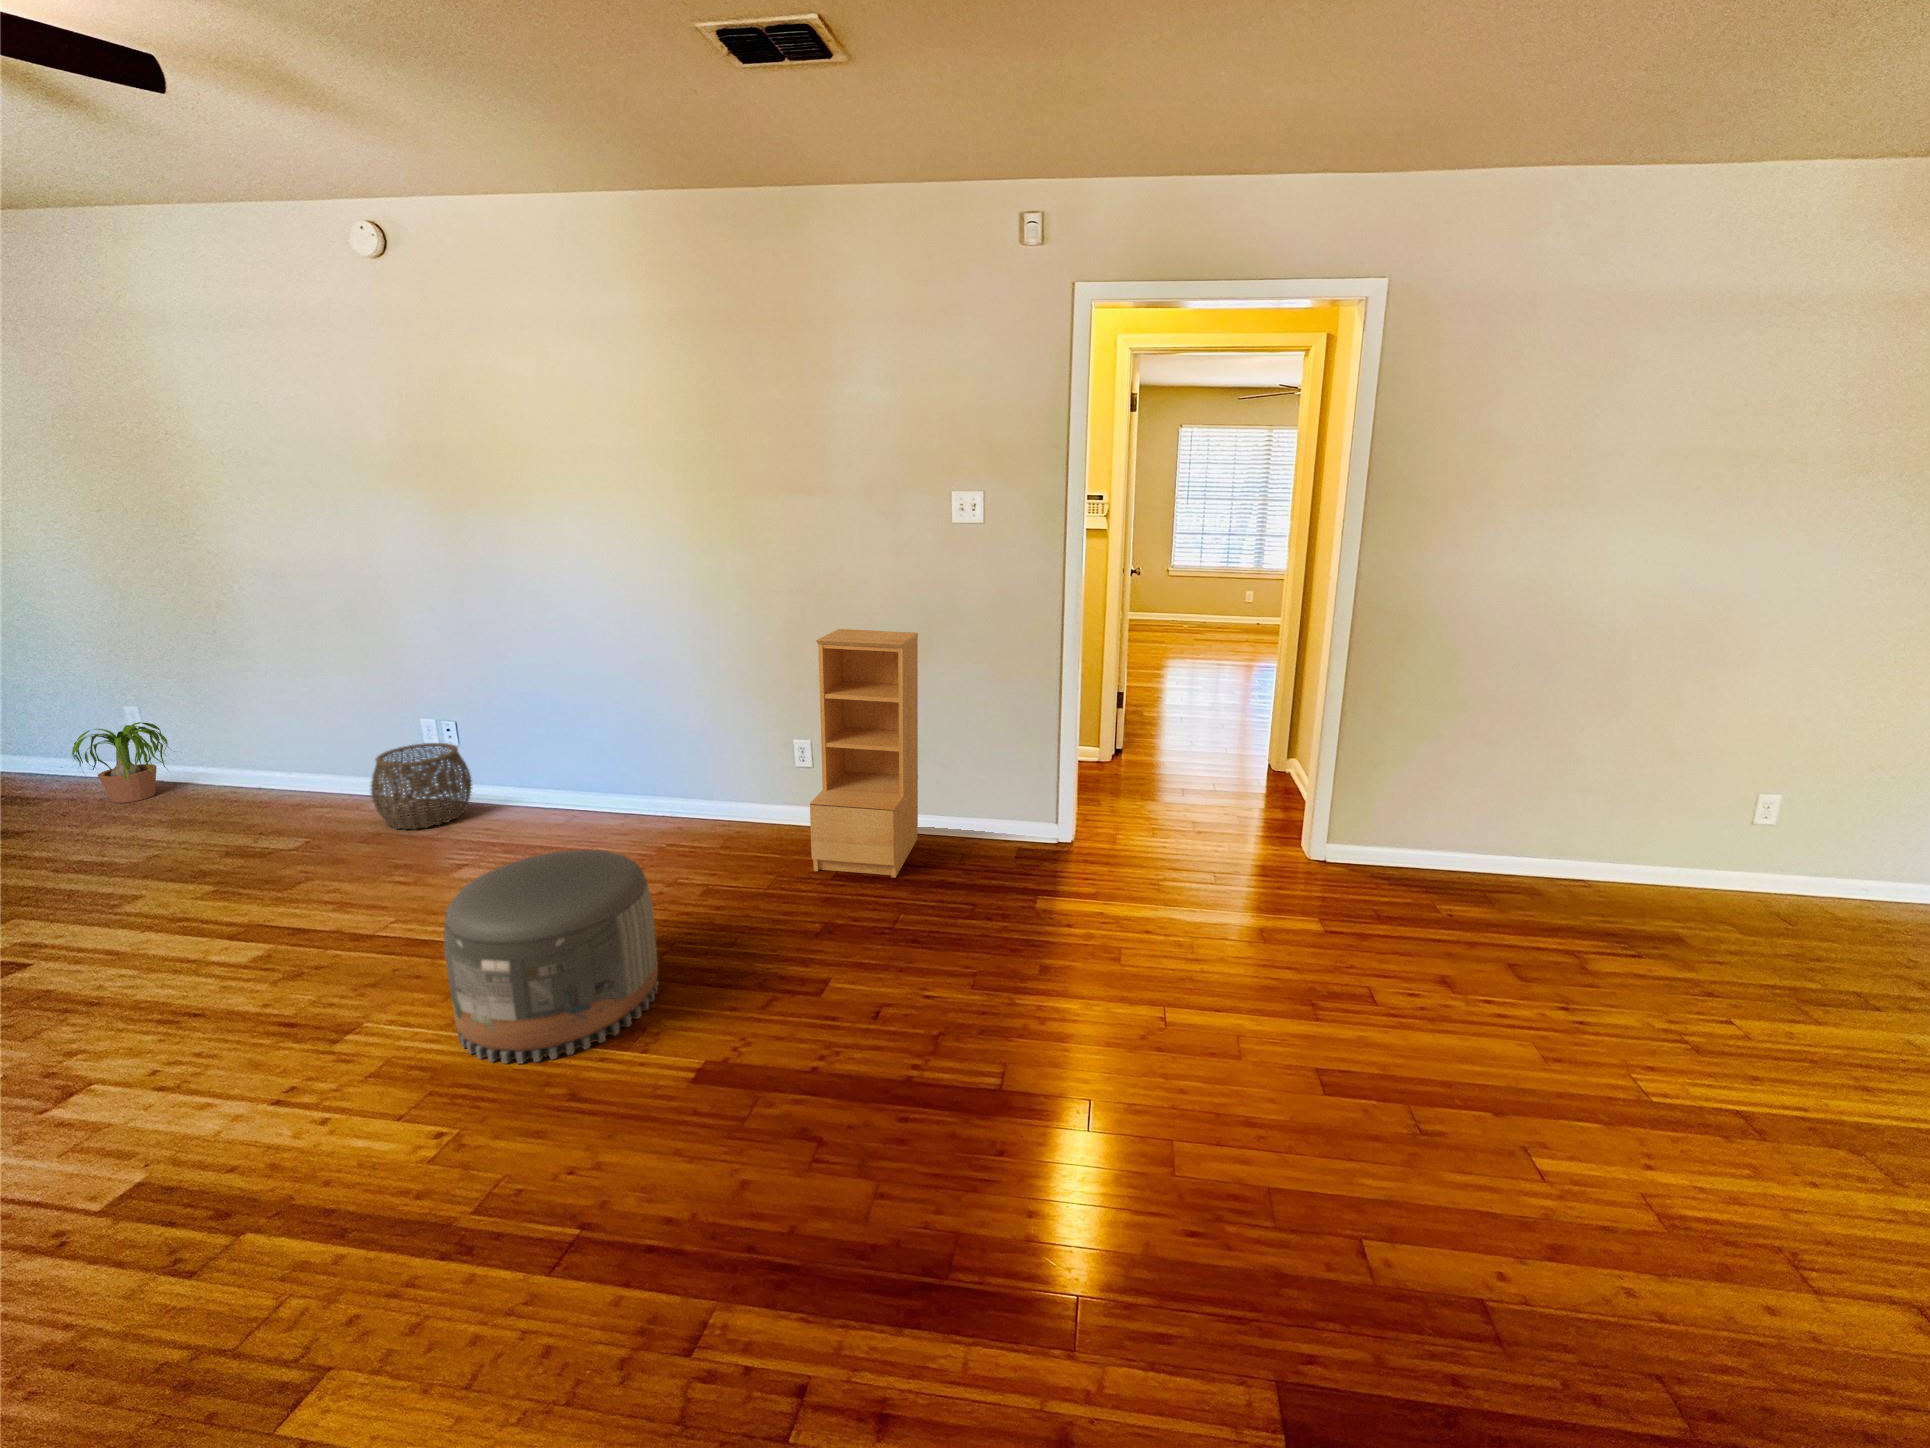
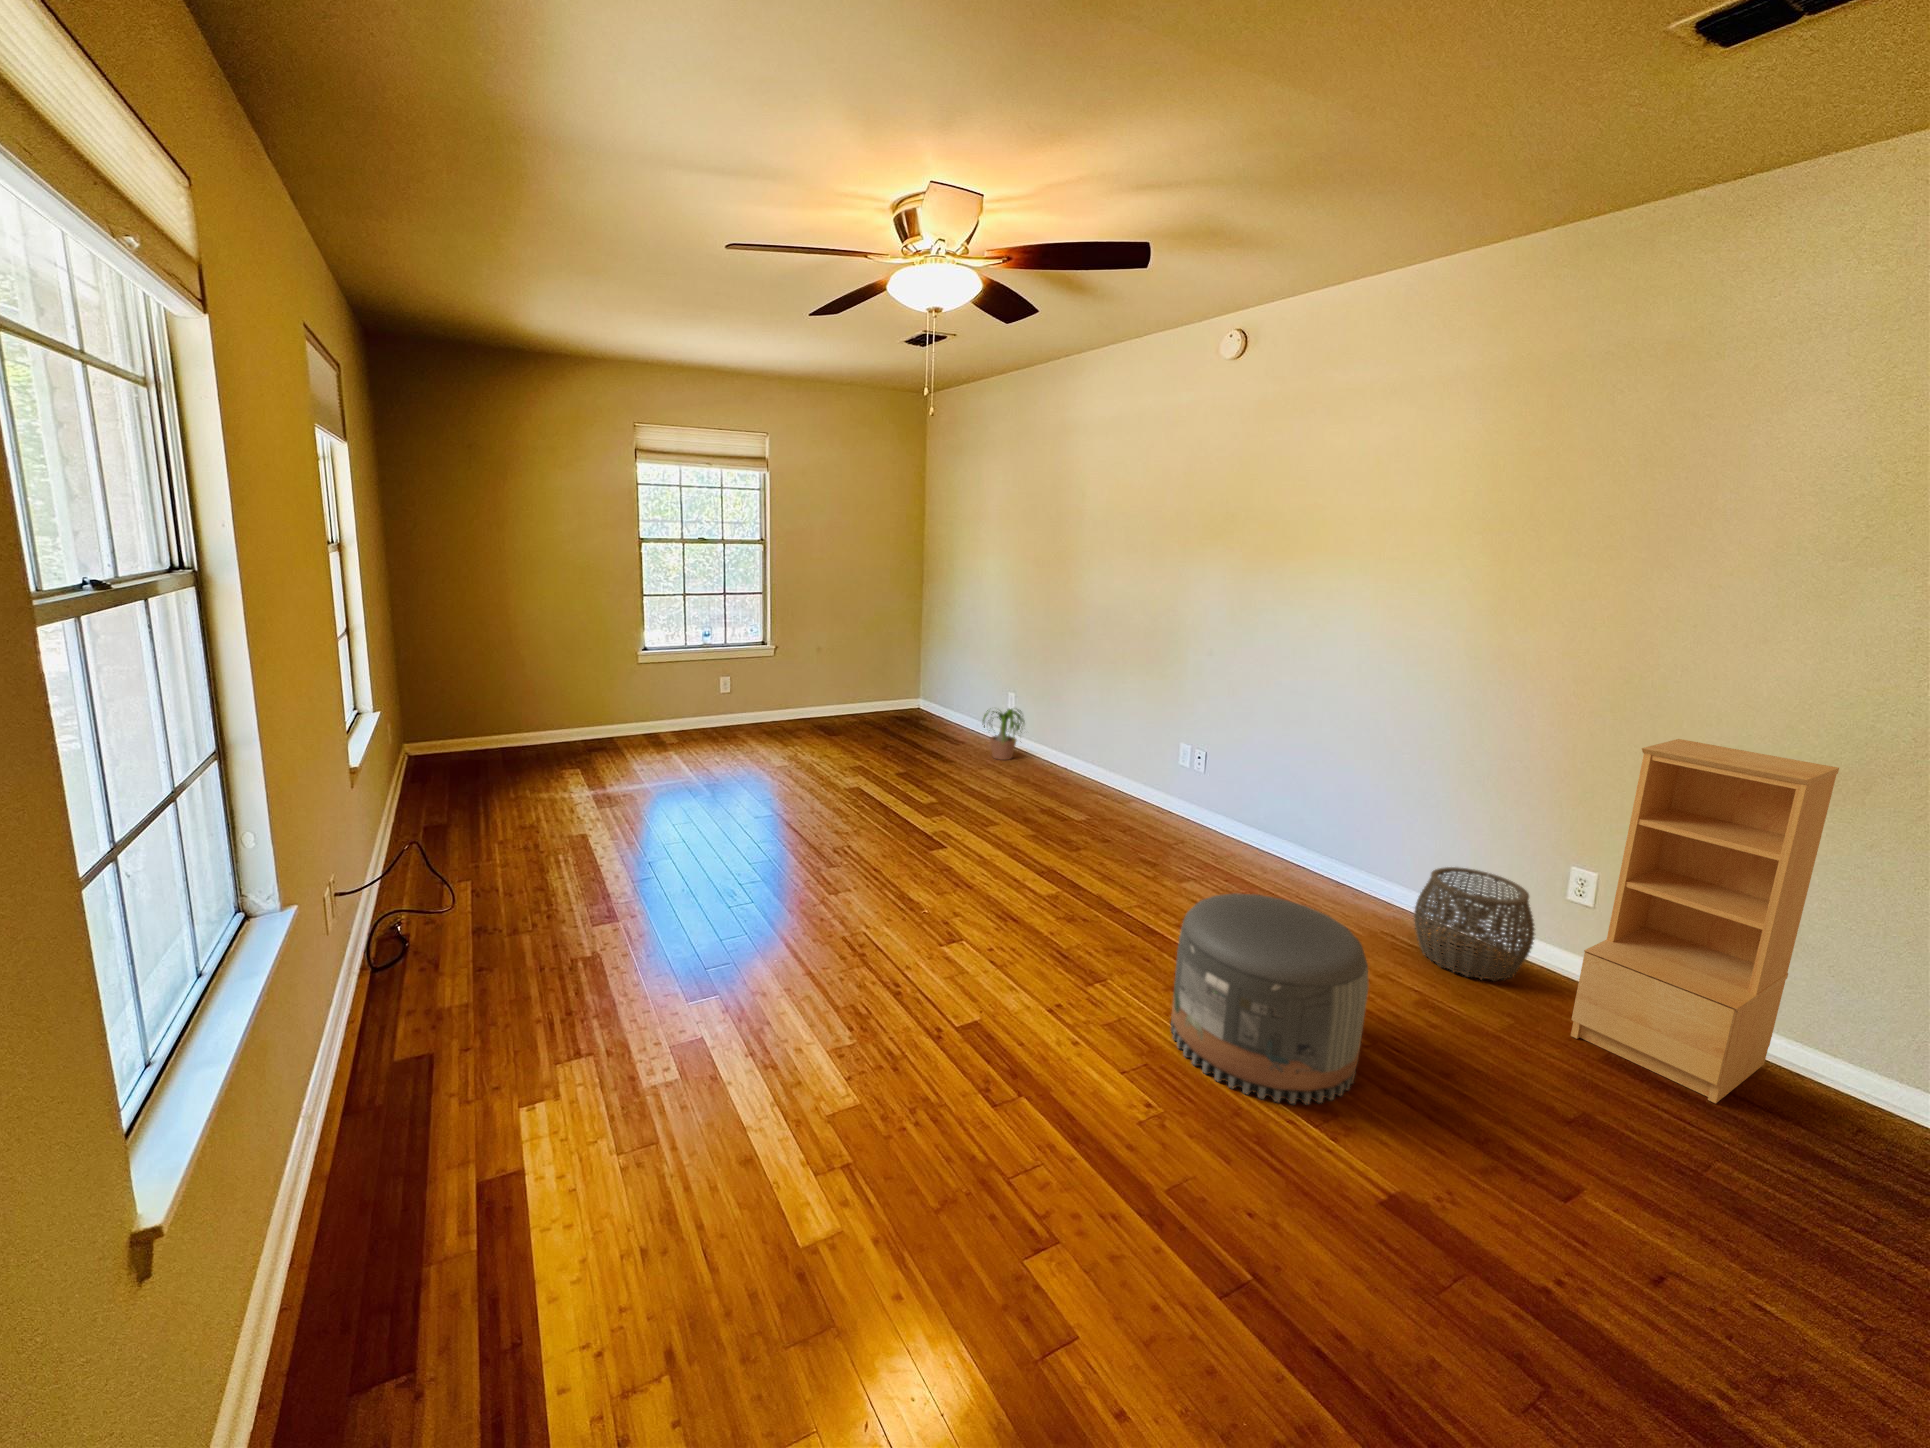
woven basket: present [371,743,472,829] -> present [1414,867,1535,981]

